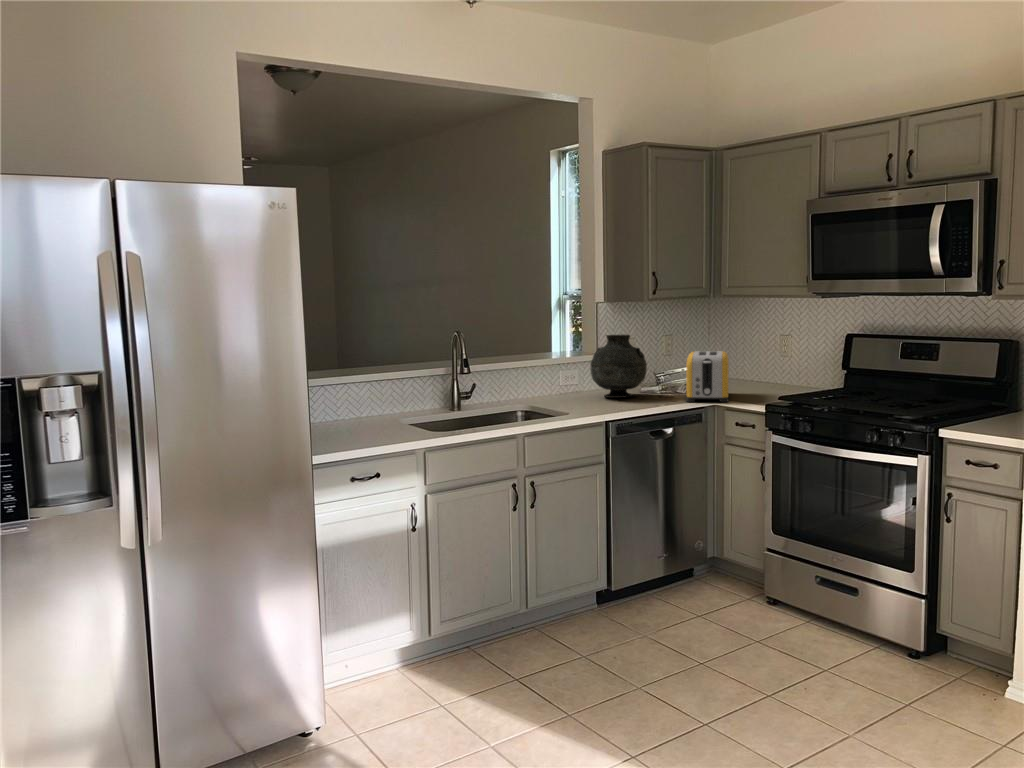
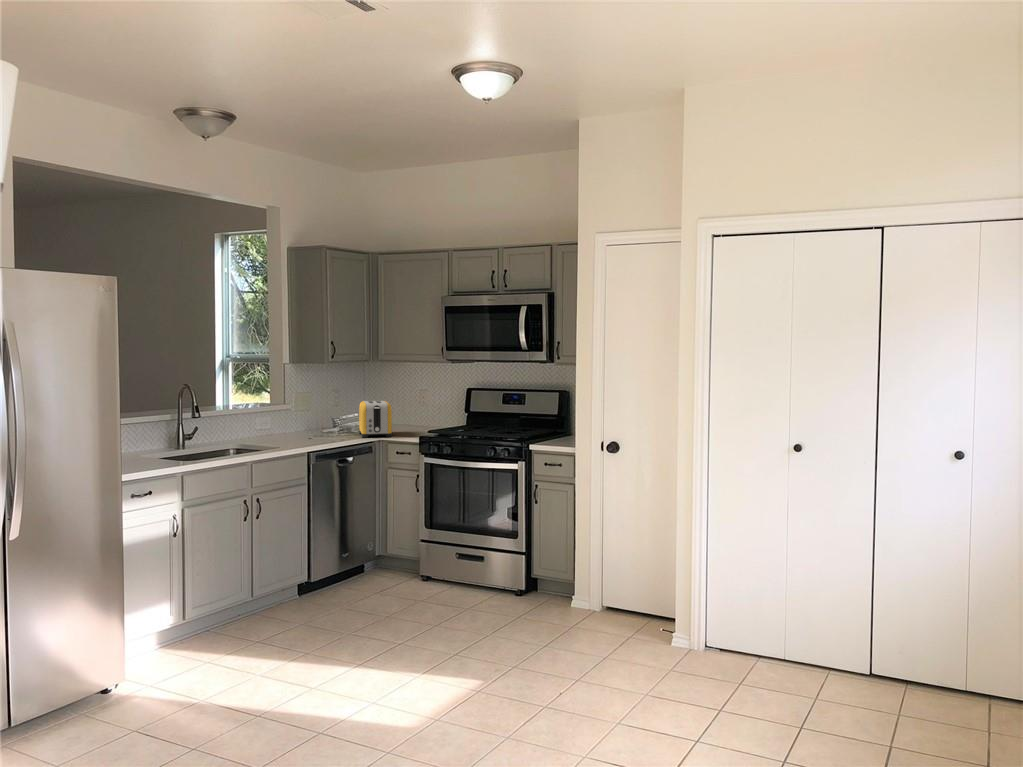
vase: present [590,335,647,398] -> none [285,389,329,437]

